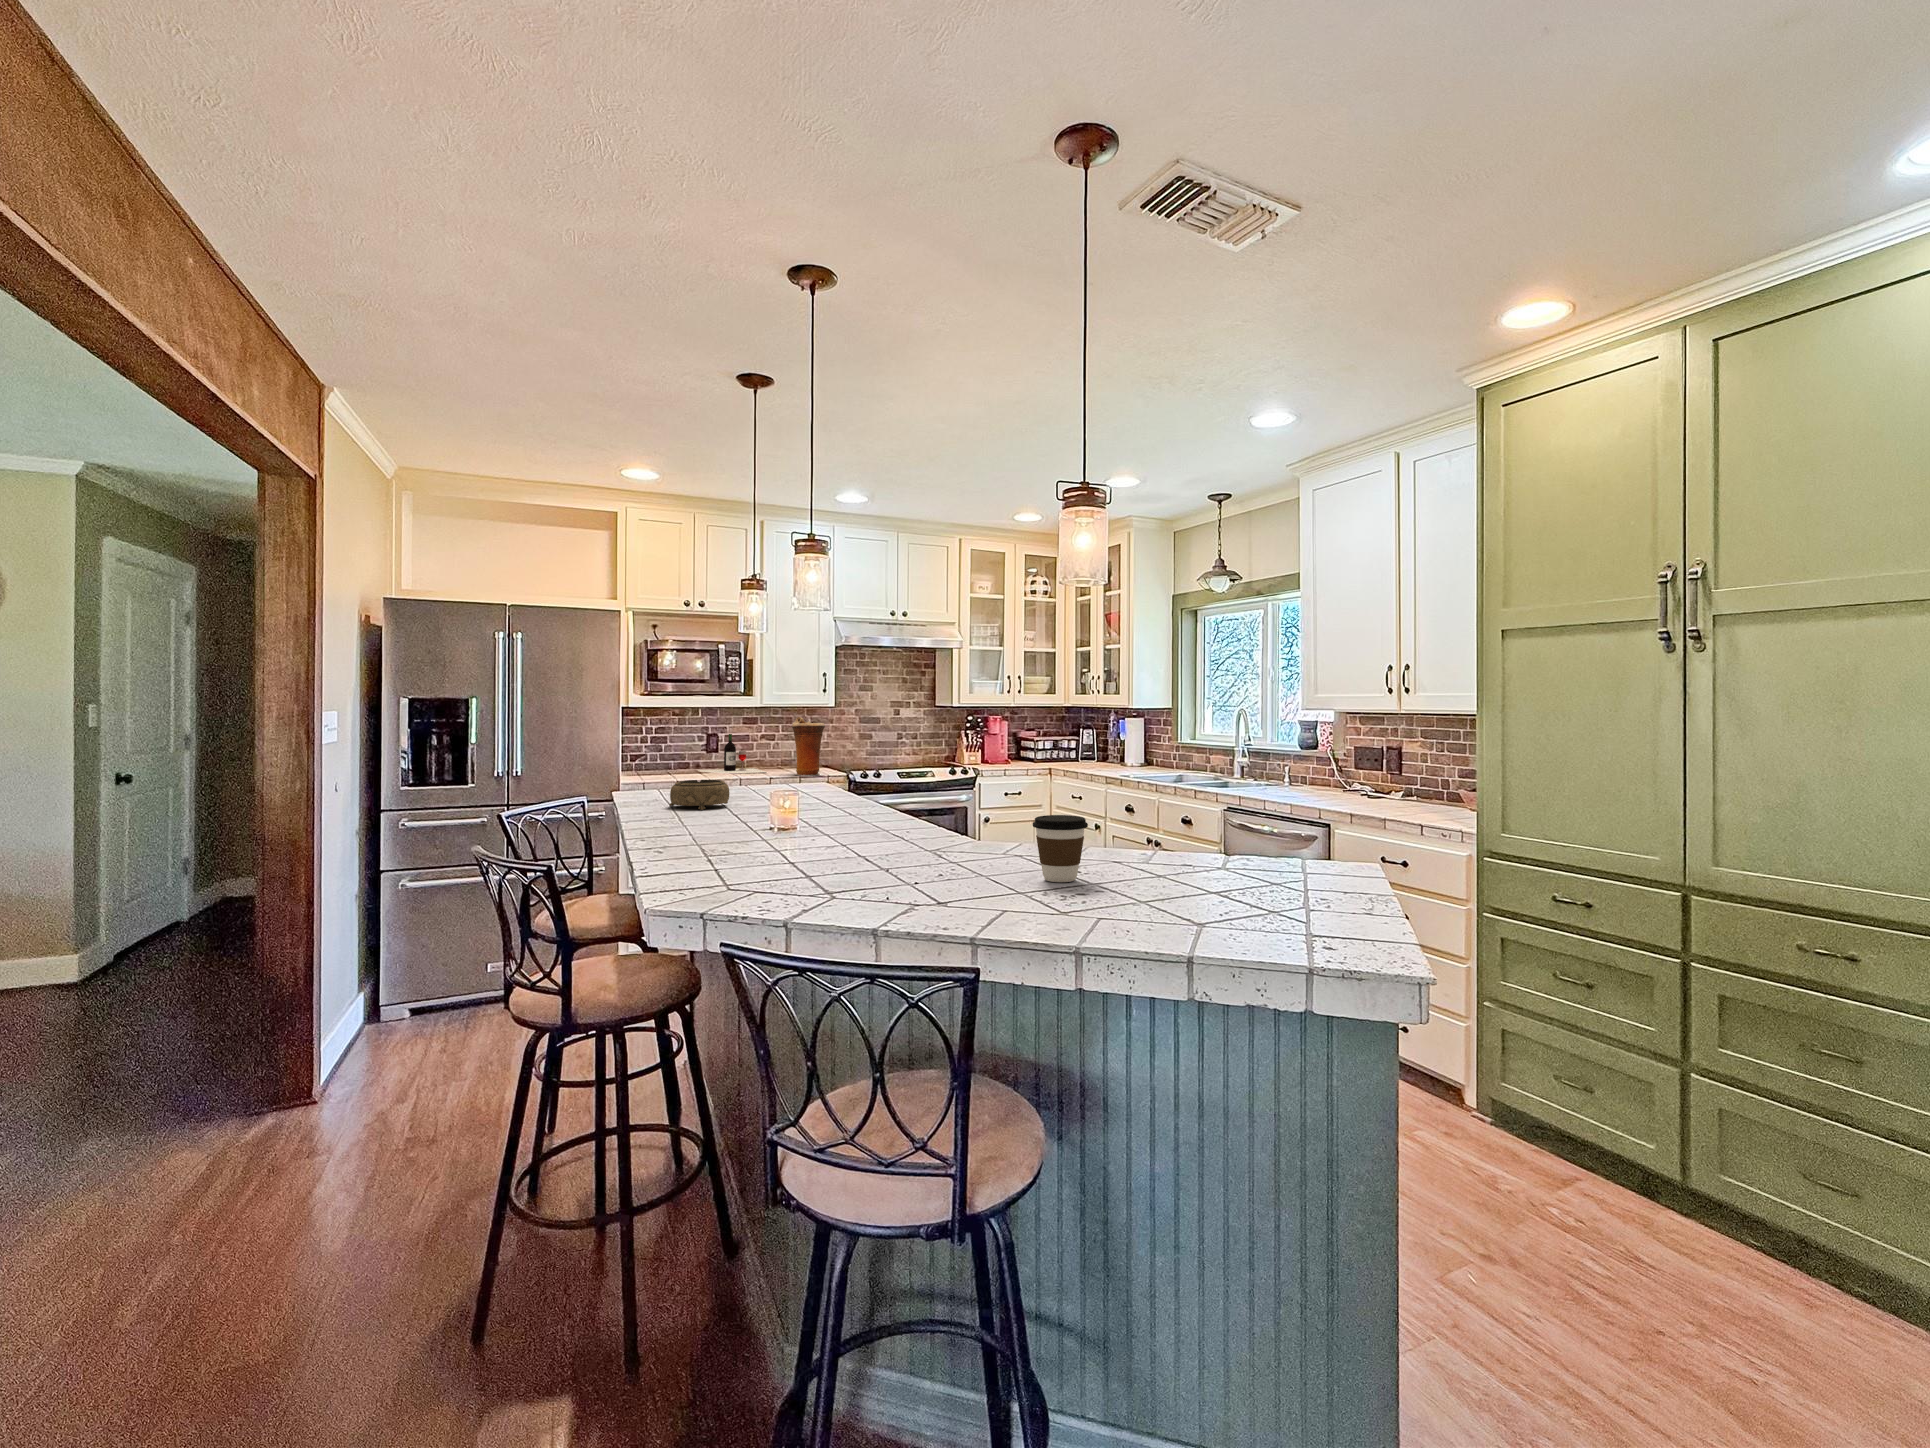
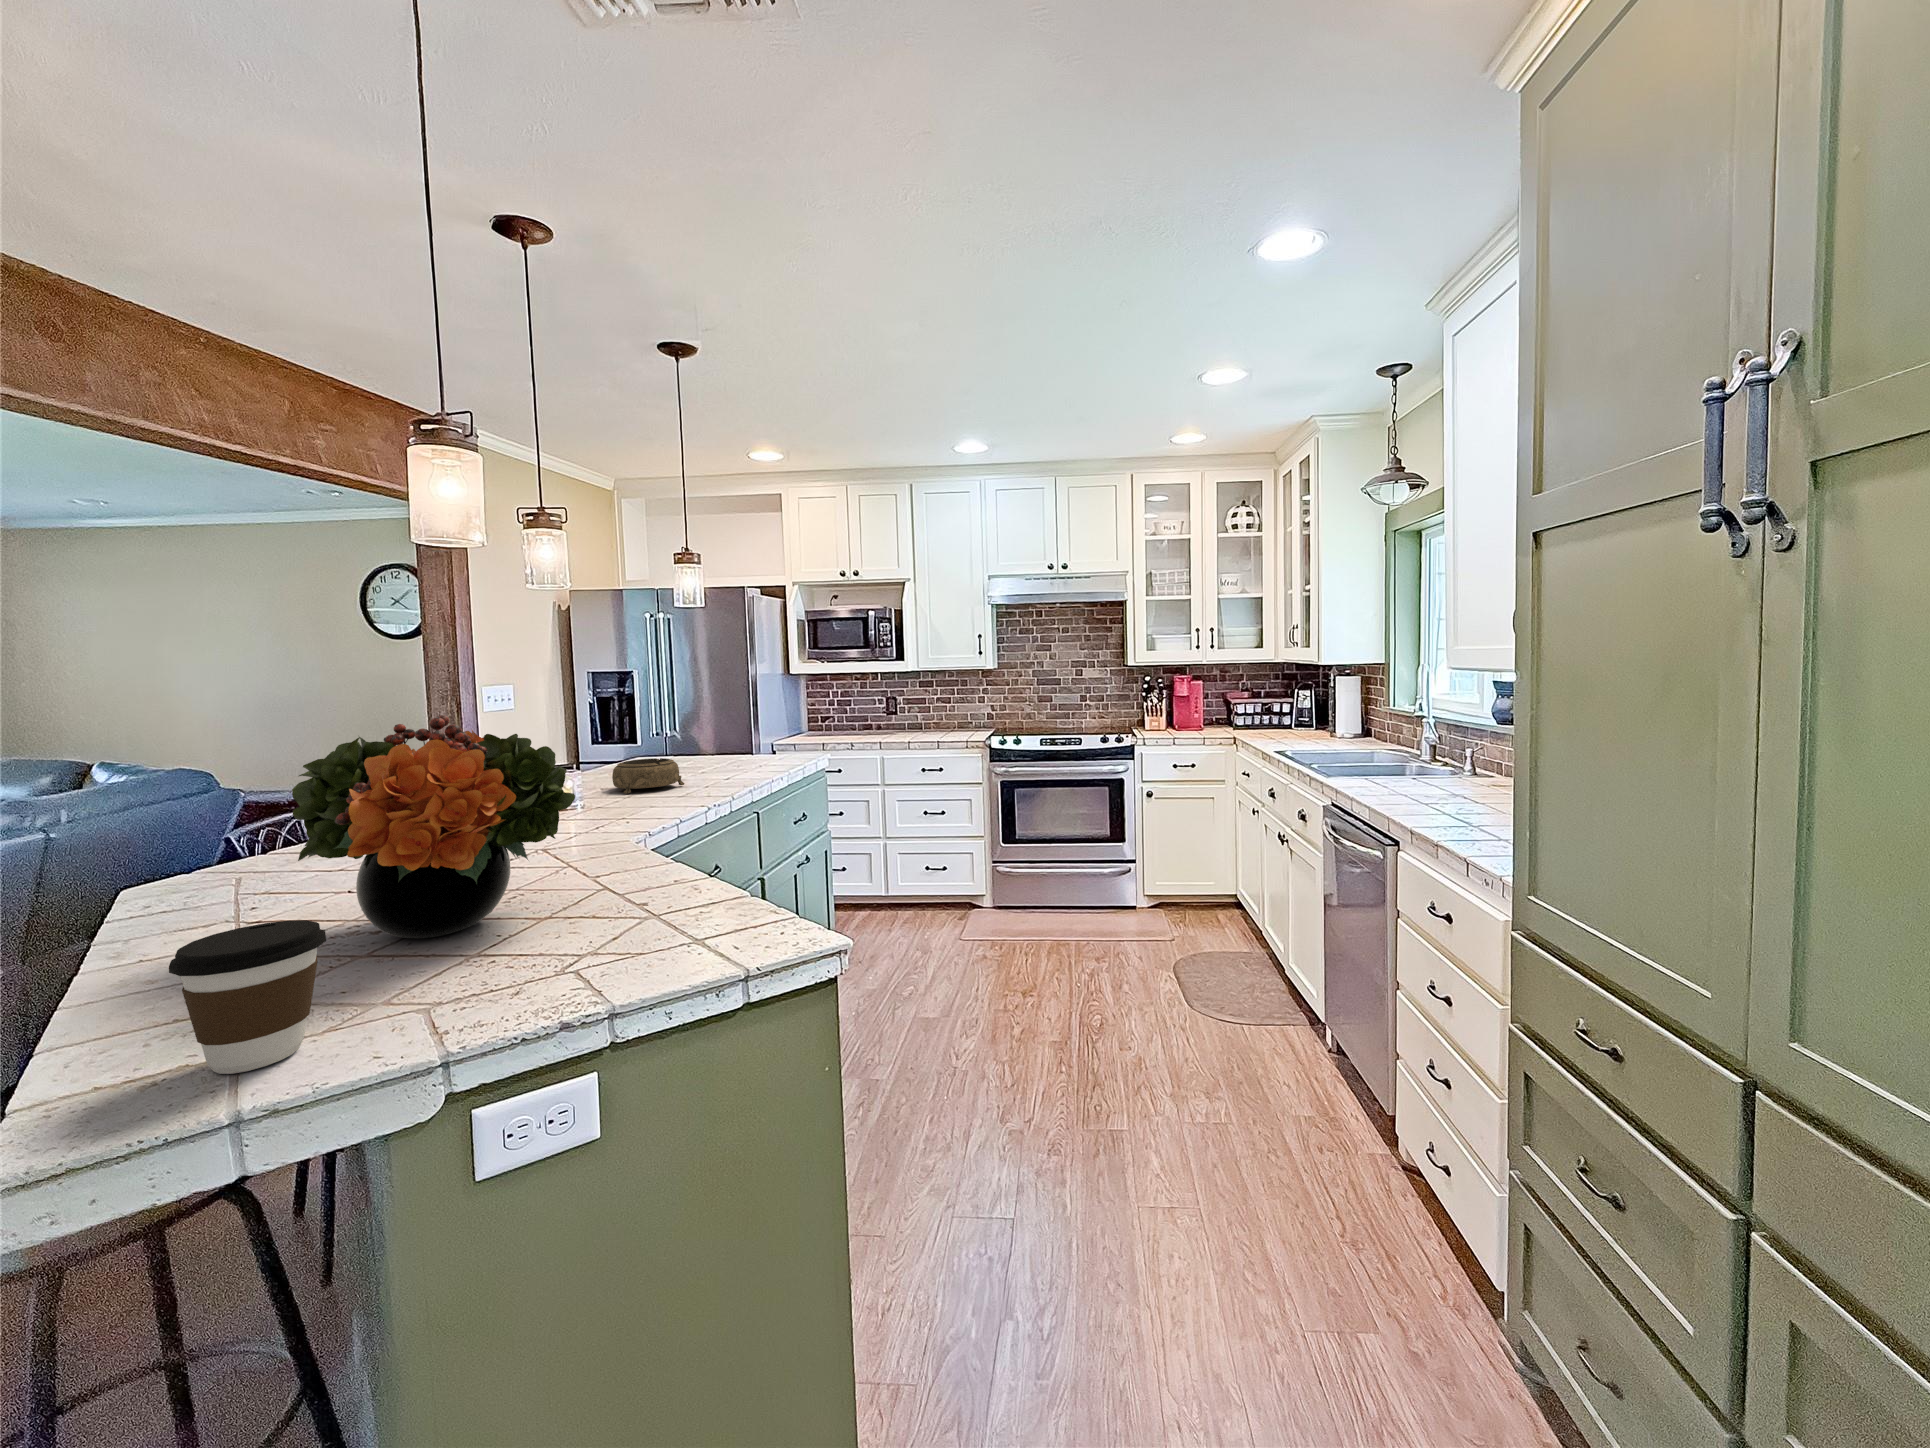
vase: present [792,717,825,775] -> none [921,680,960,742]
flower arrangement: none [854,718,1015,858] -> present [292,715,575,938]
wine bottle: present [699,734,766,774] -> none [856,698,921,738]

